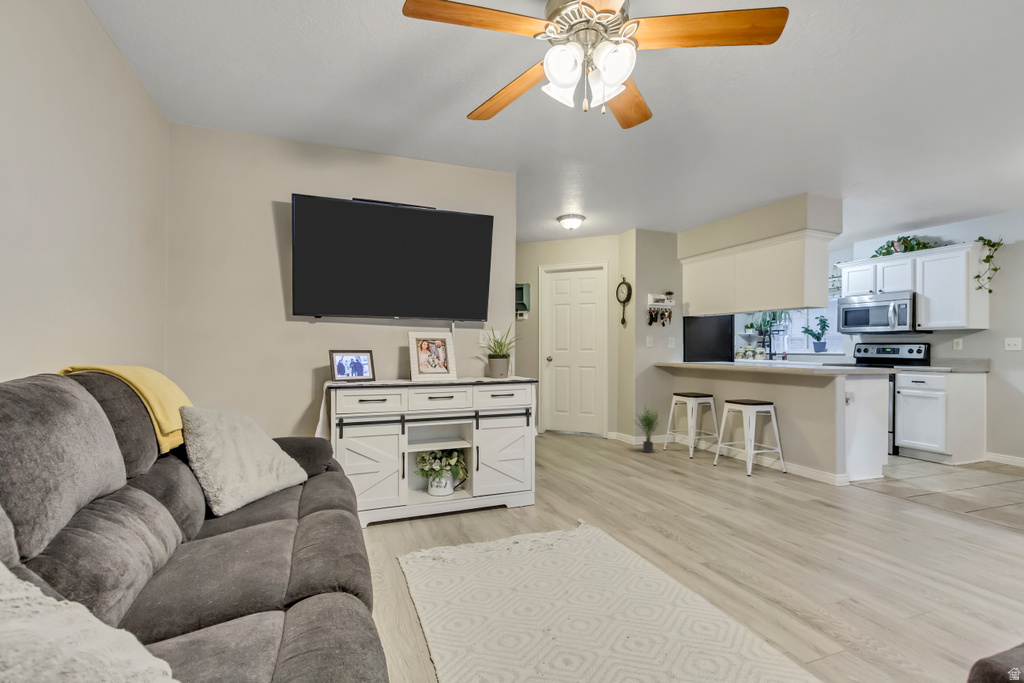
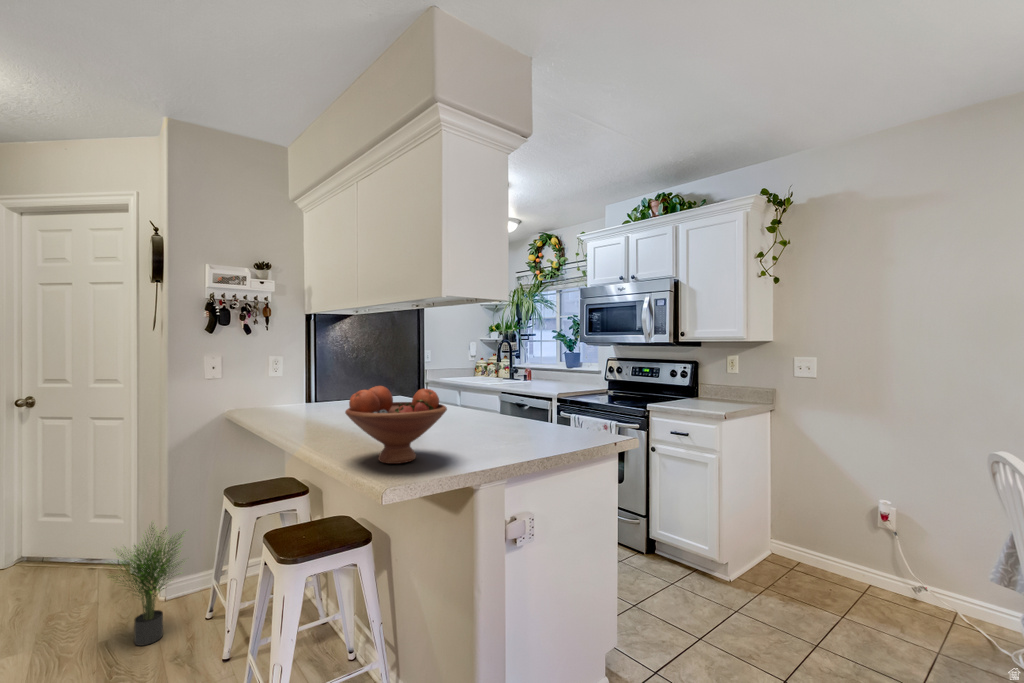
fruit bowl: none [773,342,814,368] -> present [345,386,447,464]

